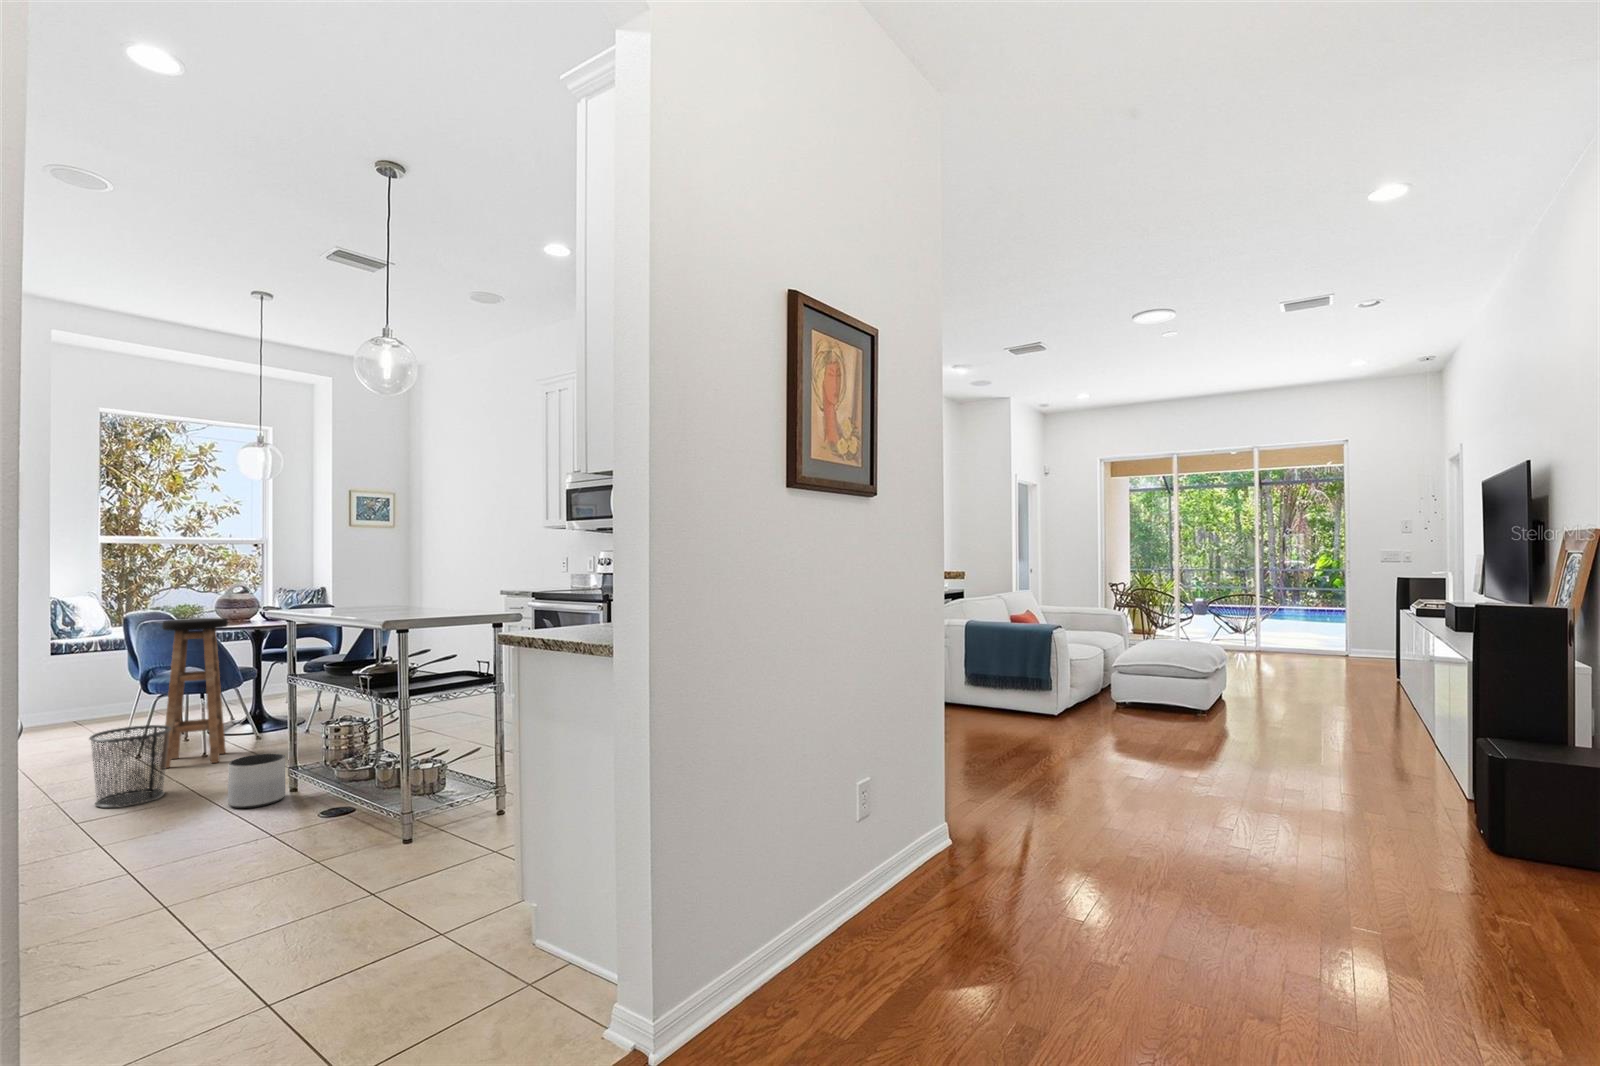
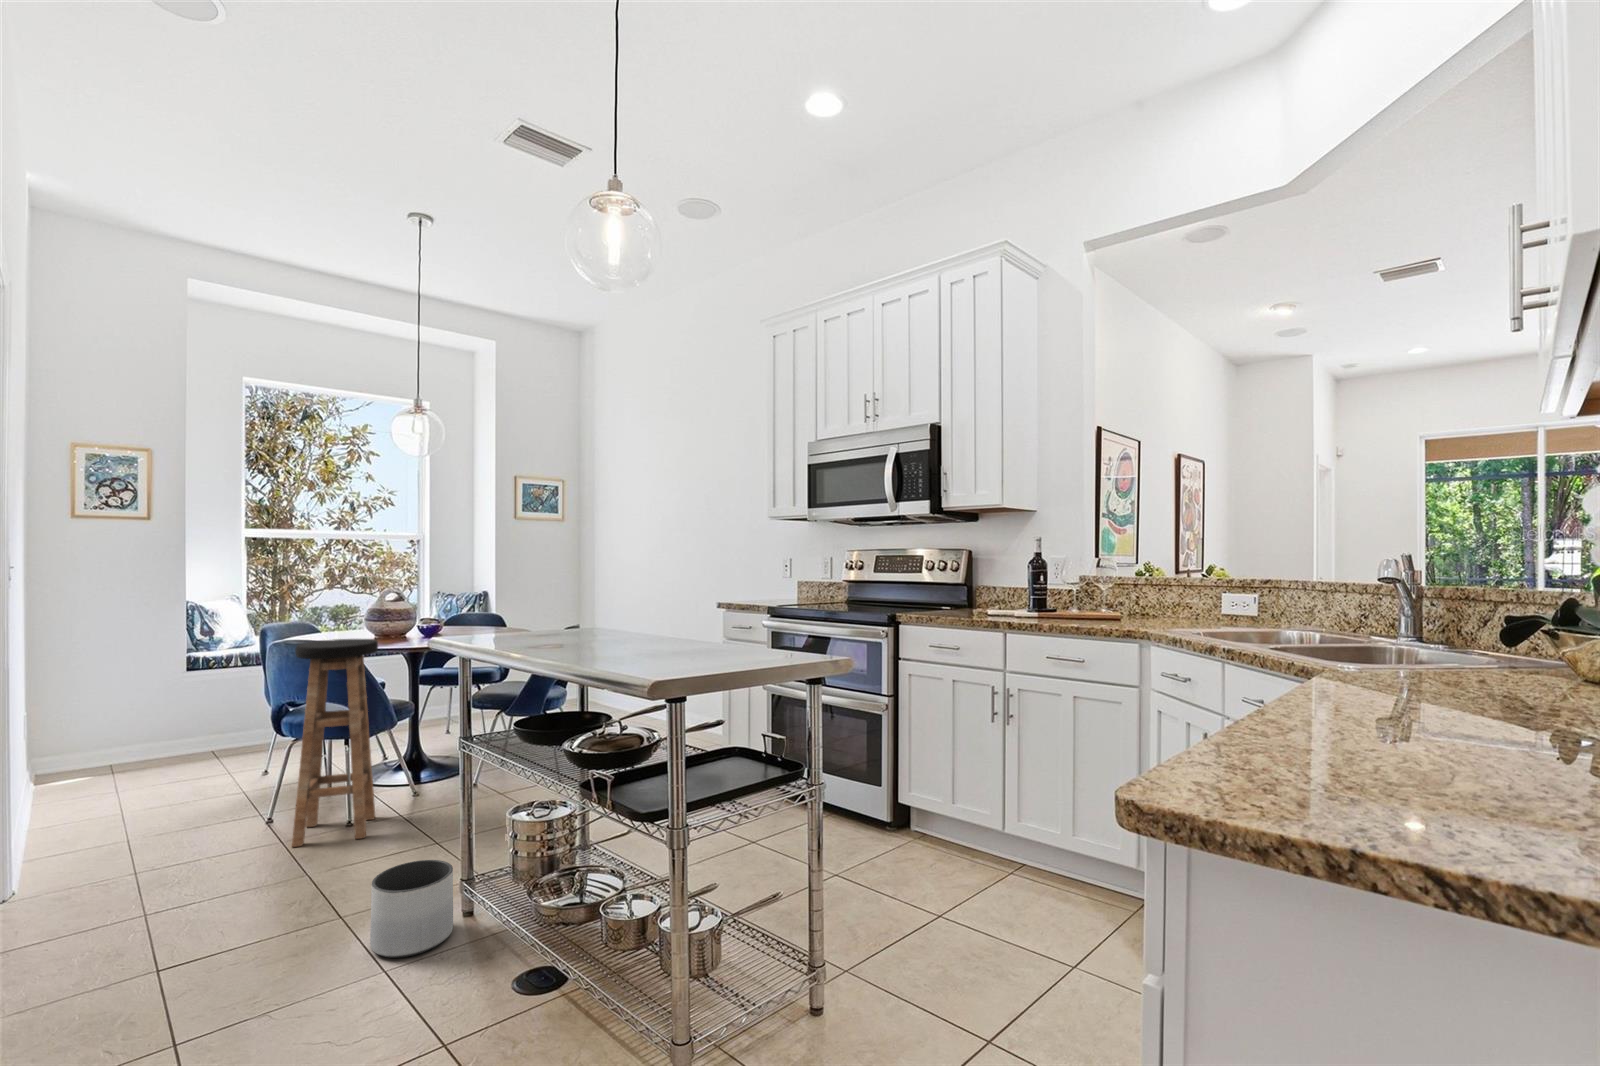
waste bin: present [89,725,171,808] -> none [179,804,296,941]

